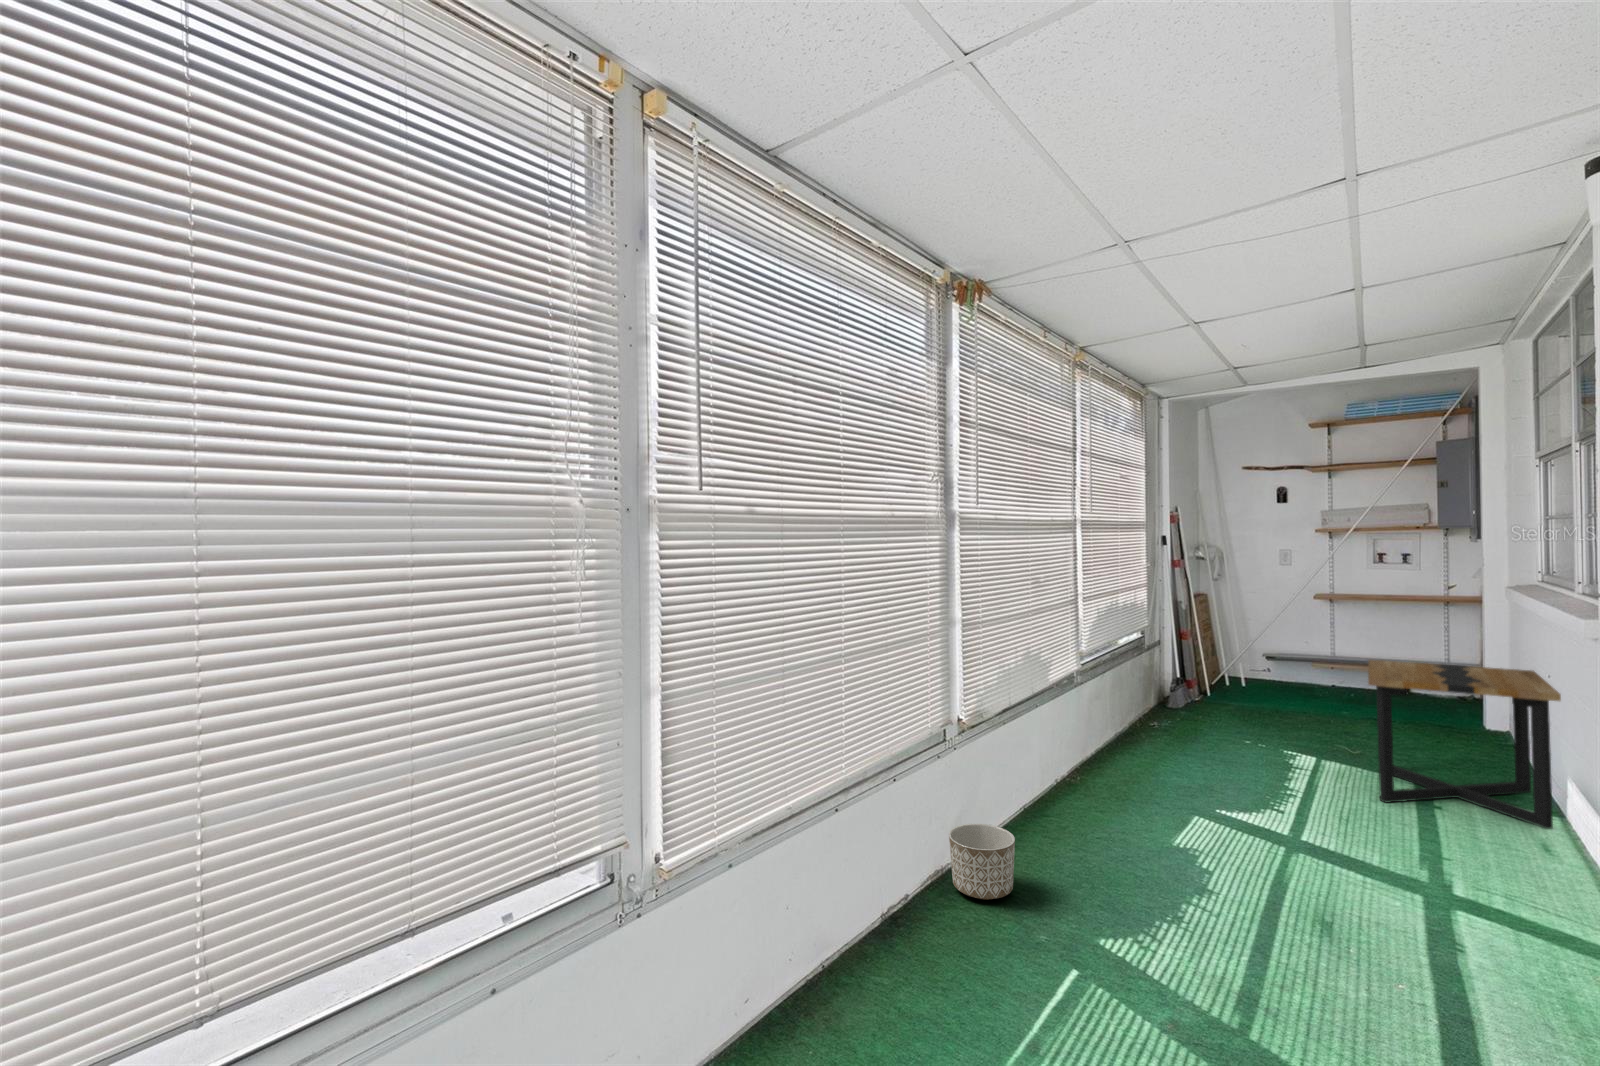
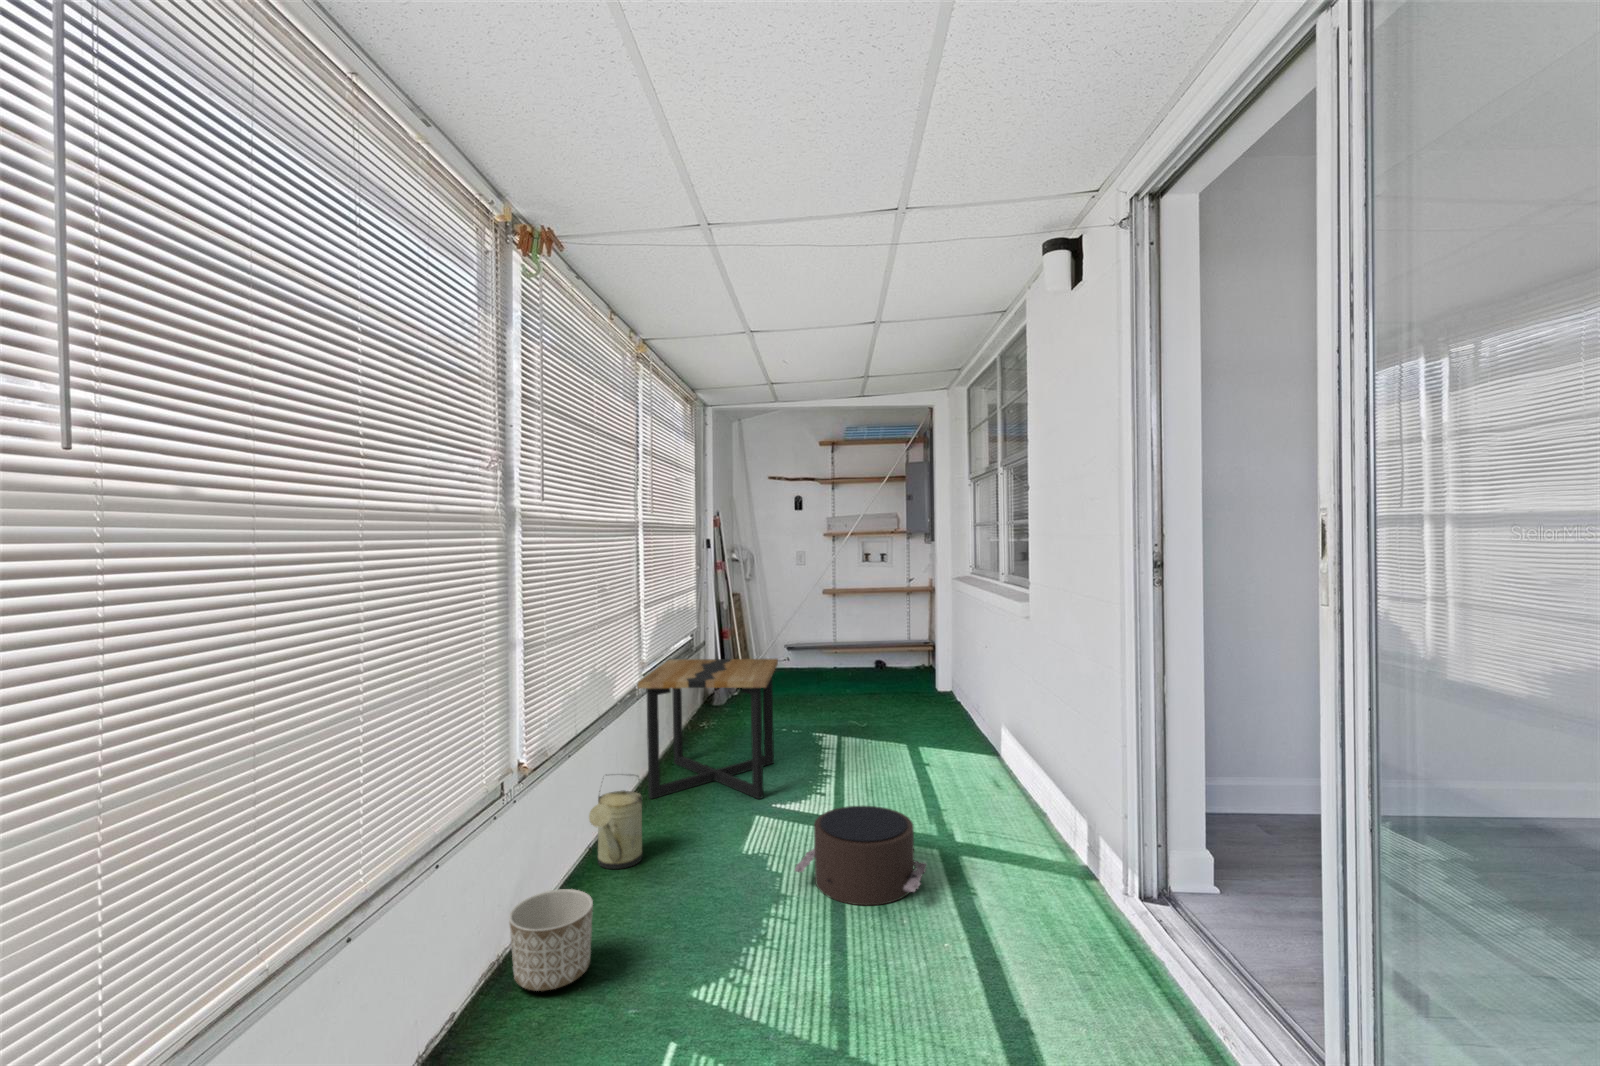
side table: present [1368,660,1561,829] -> present [638,659,778,799]
watering can: none [1018,745,1070,830] -> present [589,791,642,869]
pouf: none [1222,821,1398,931] -> present [795,806,927,905]

